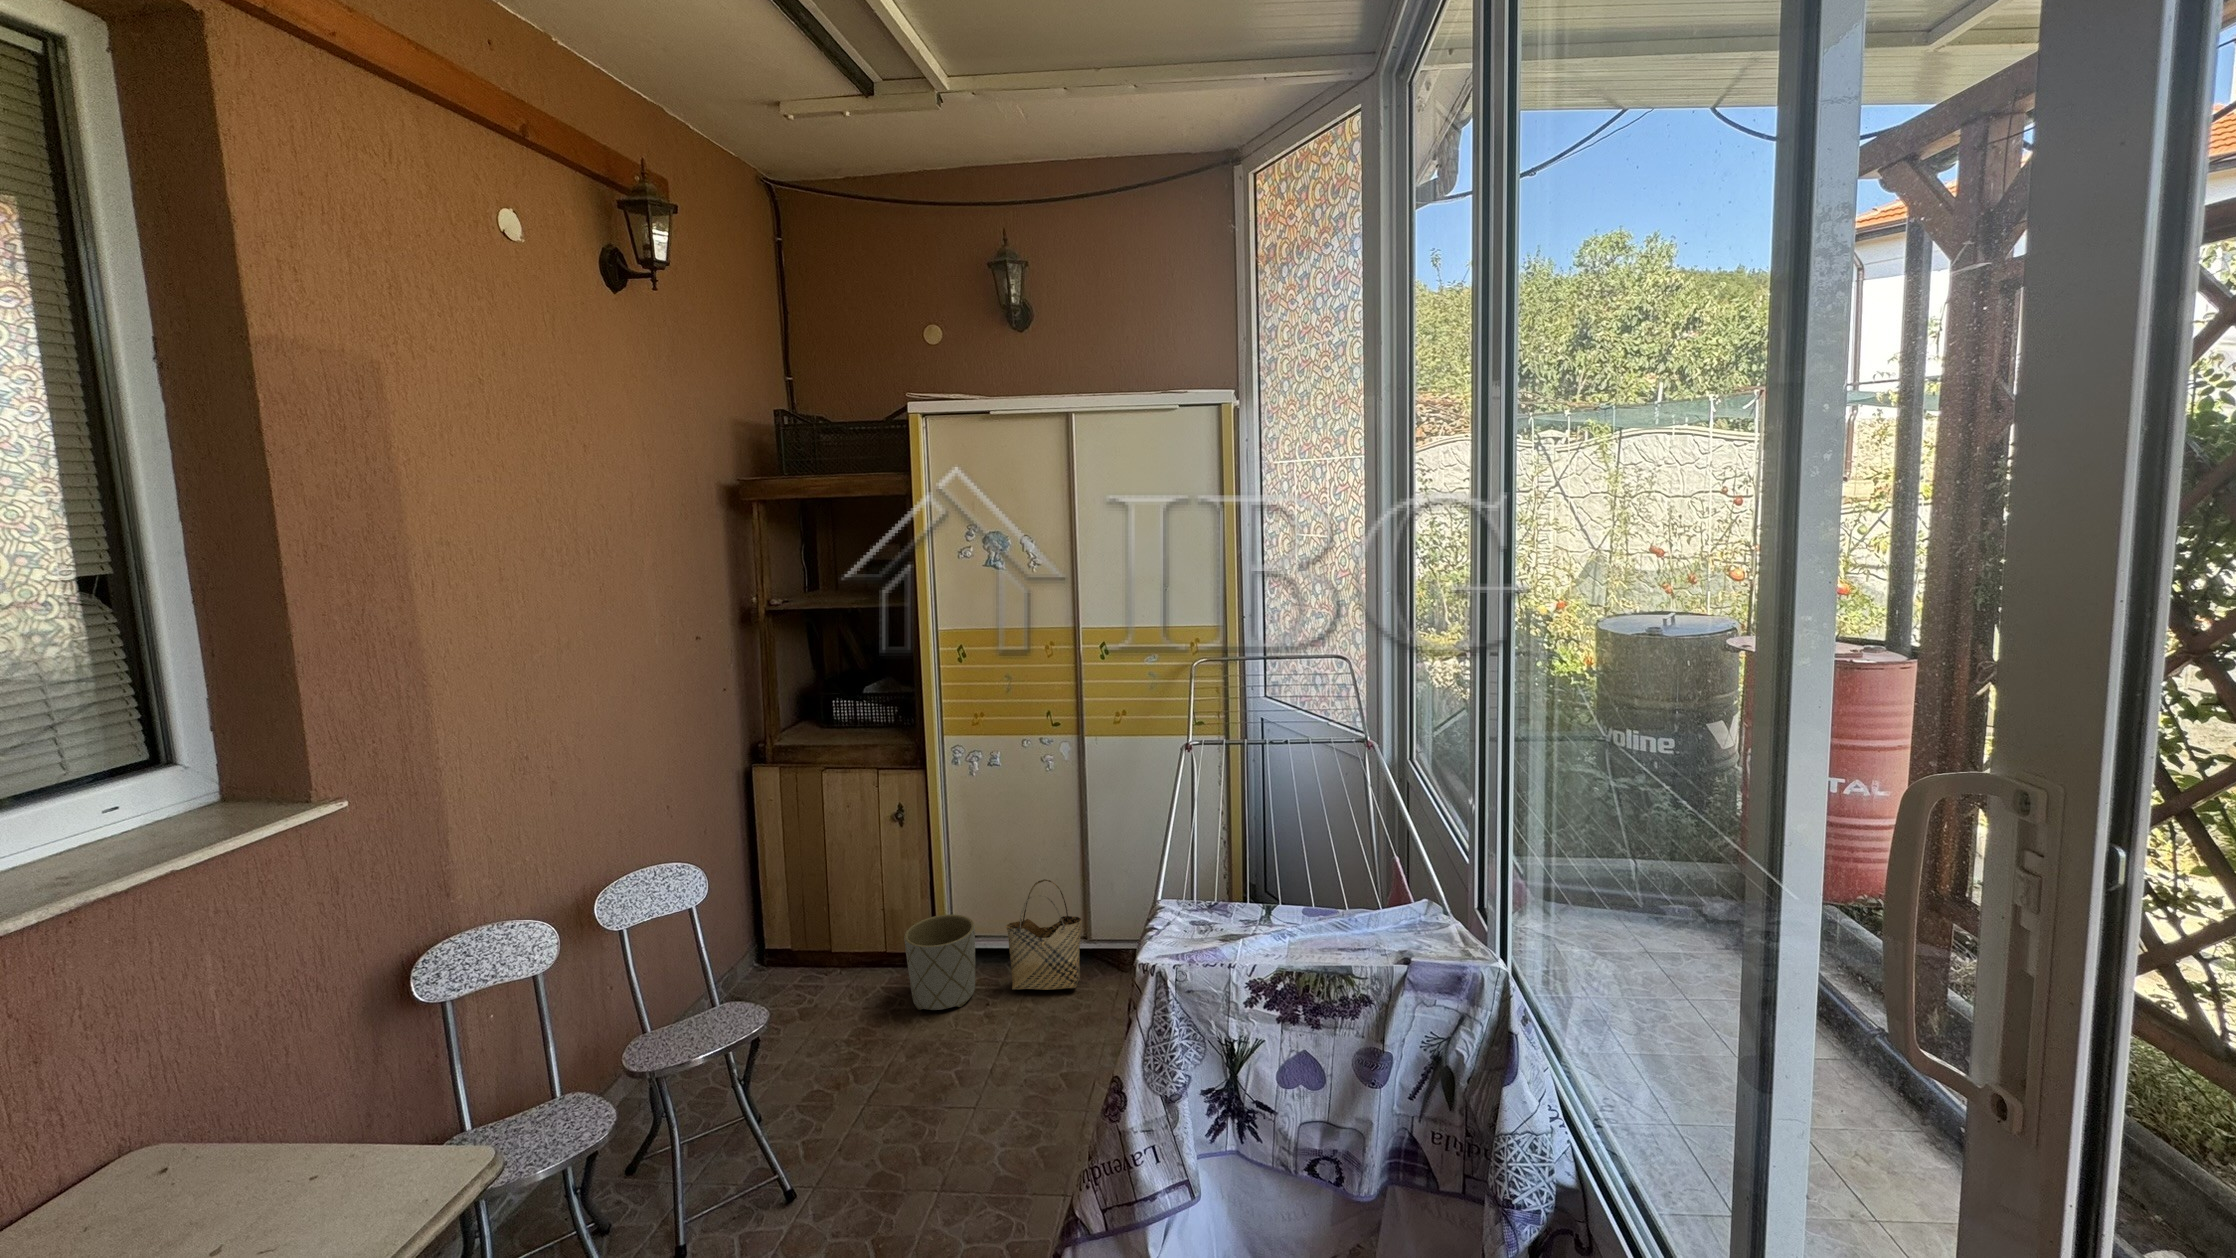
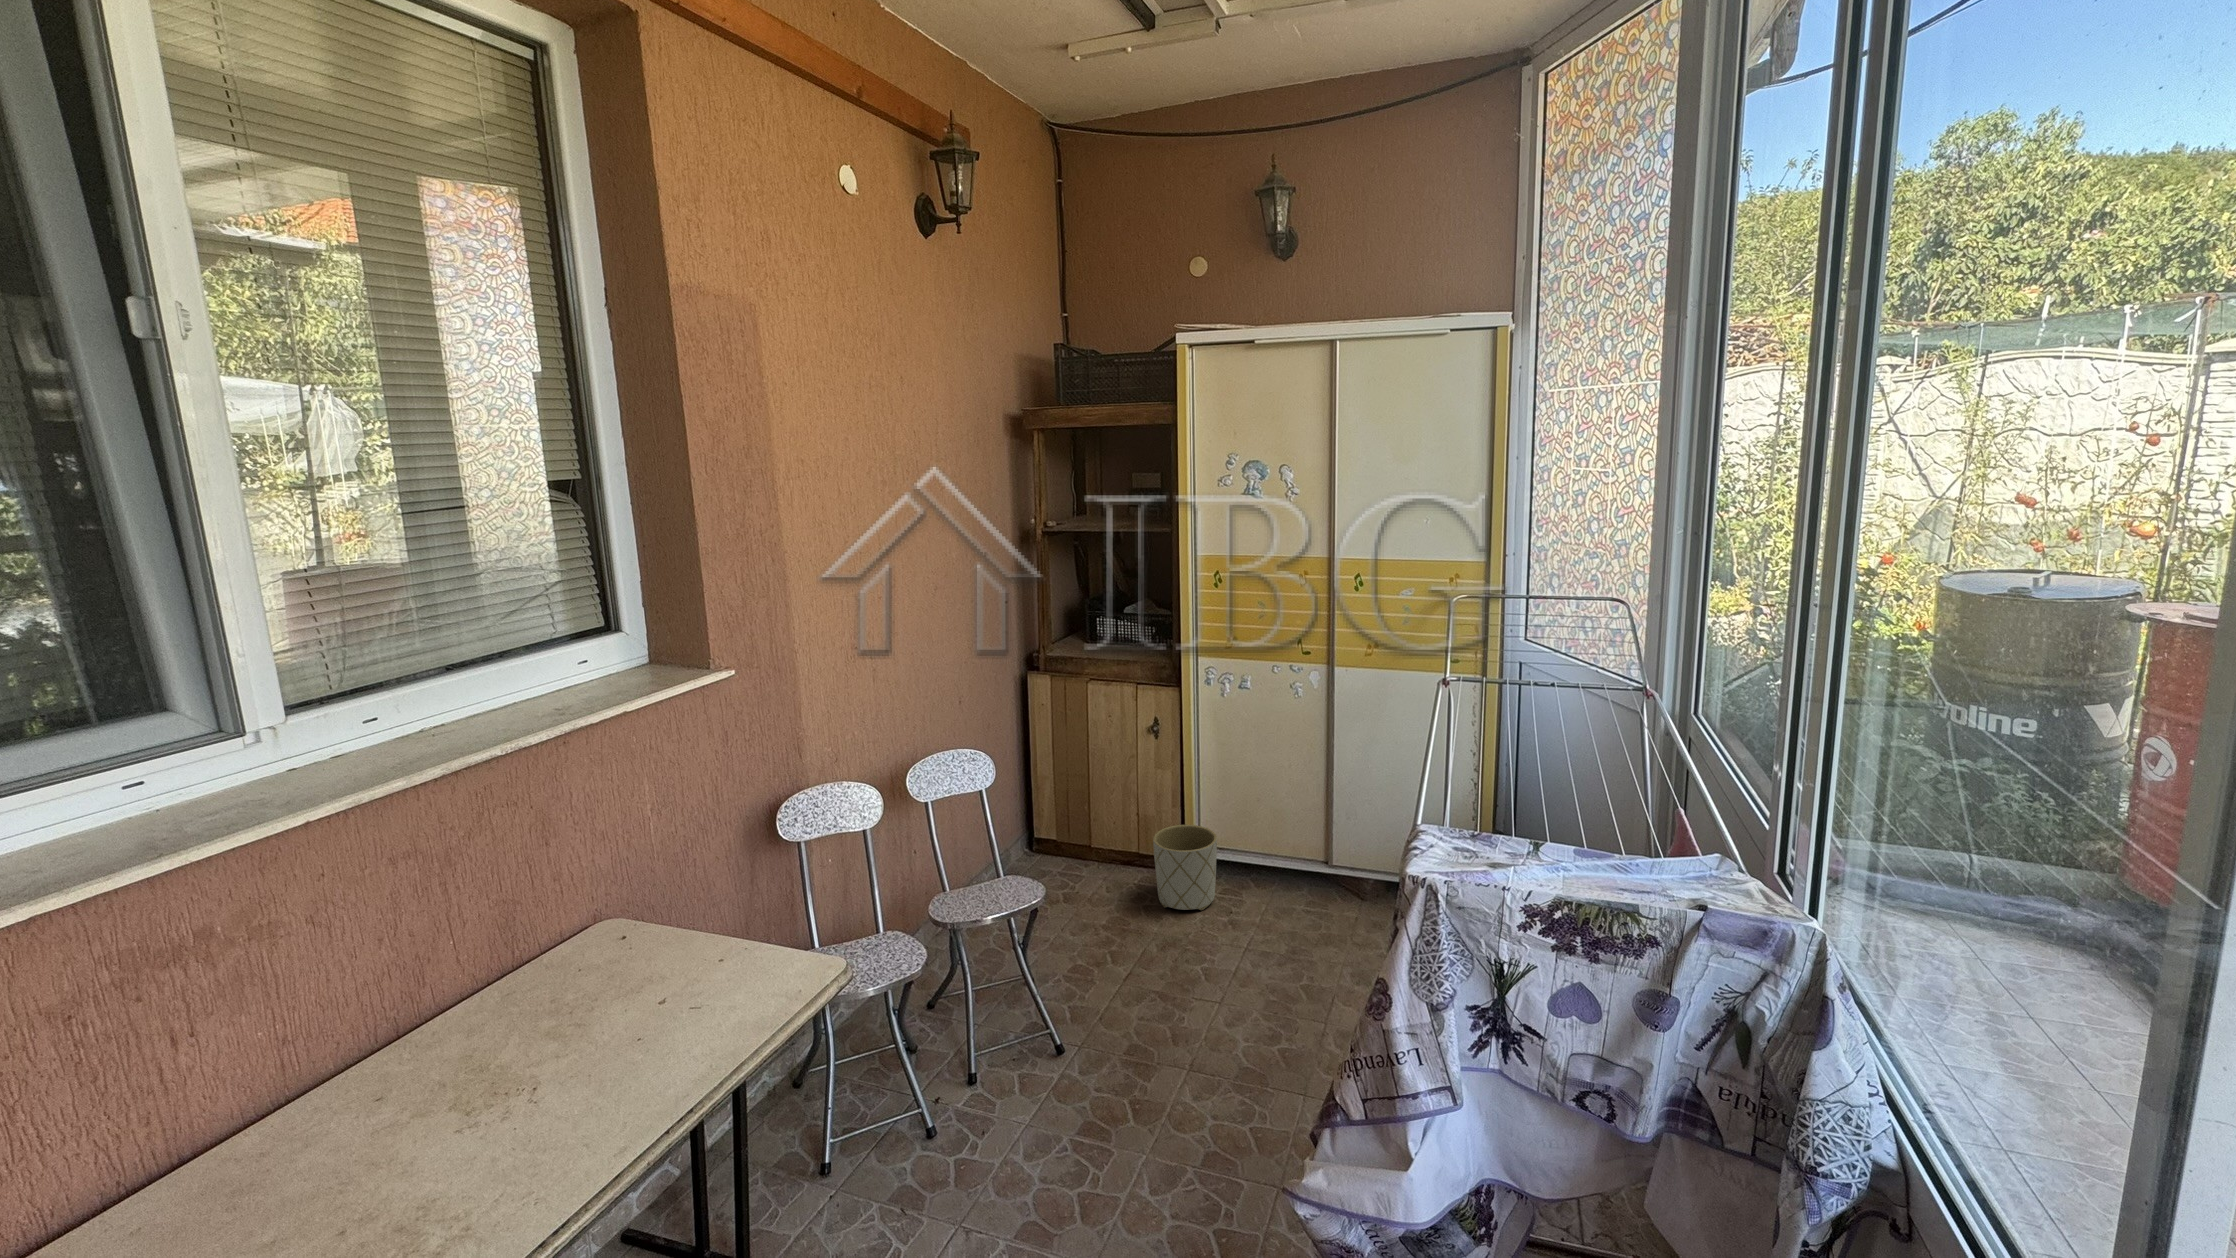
woven basket: present [1006,879,1081,990] -> none [1245,803,1319,909]

